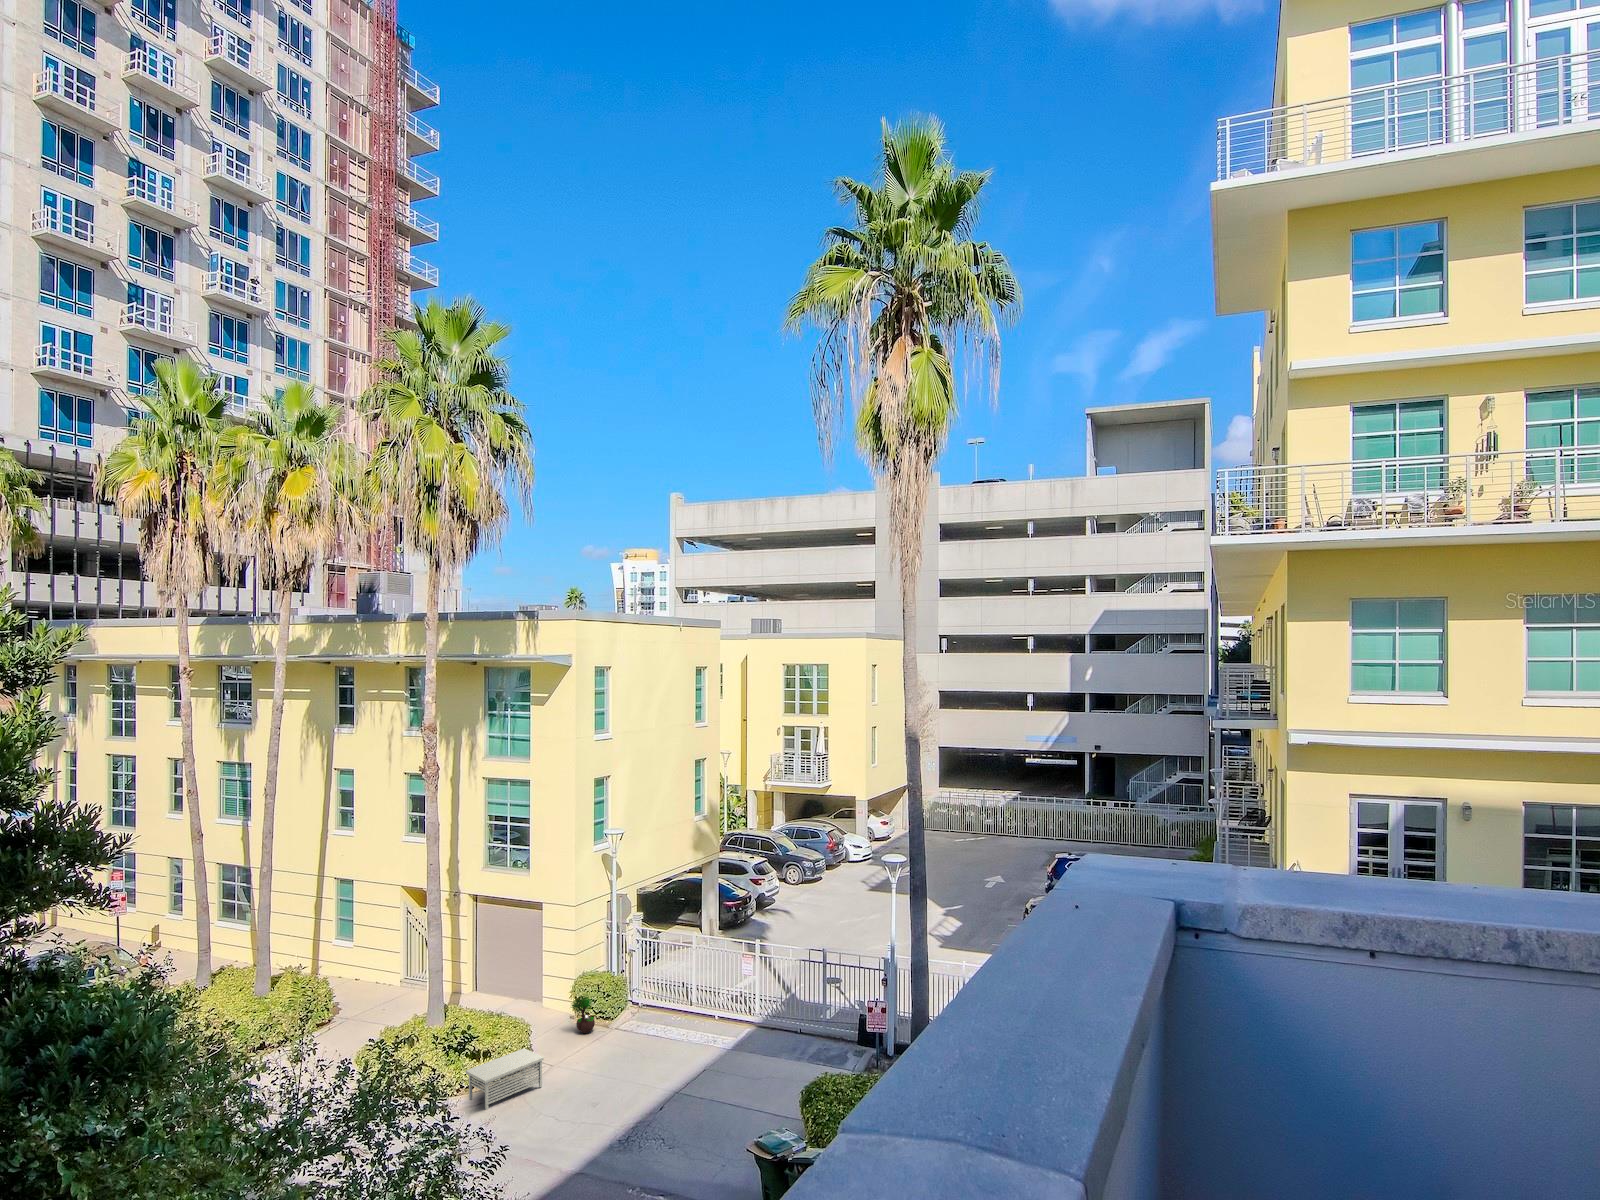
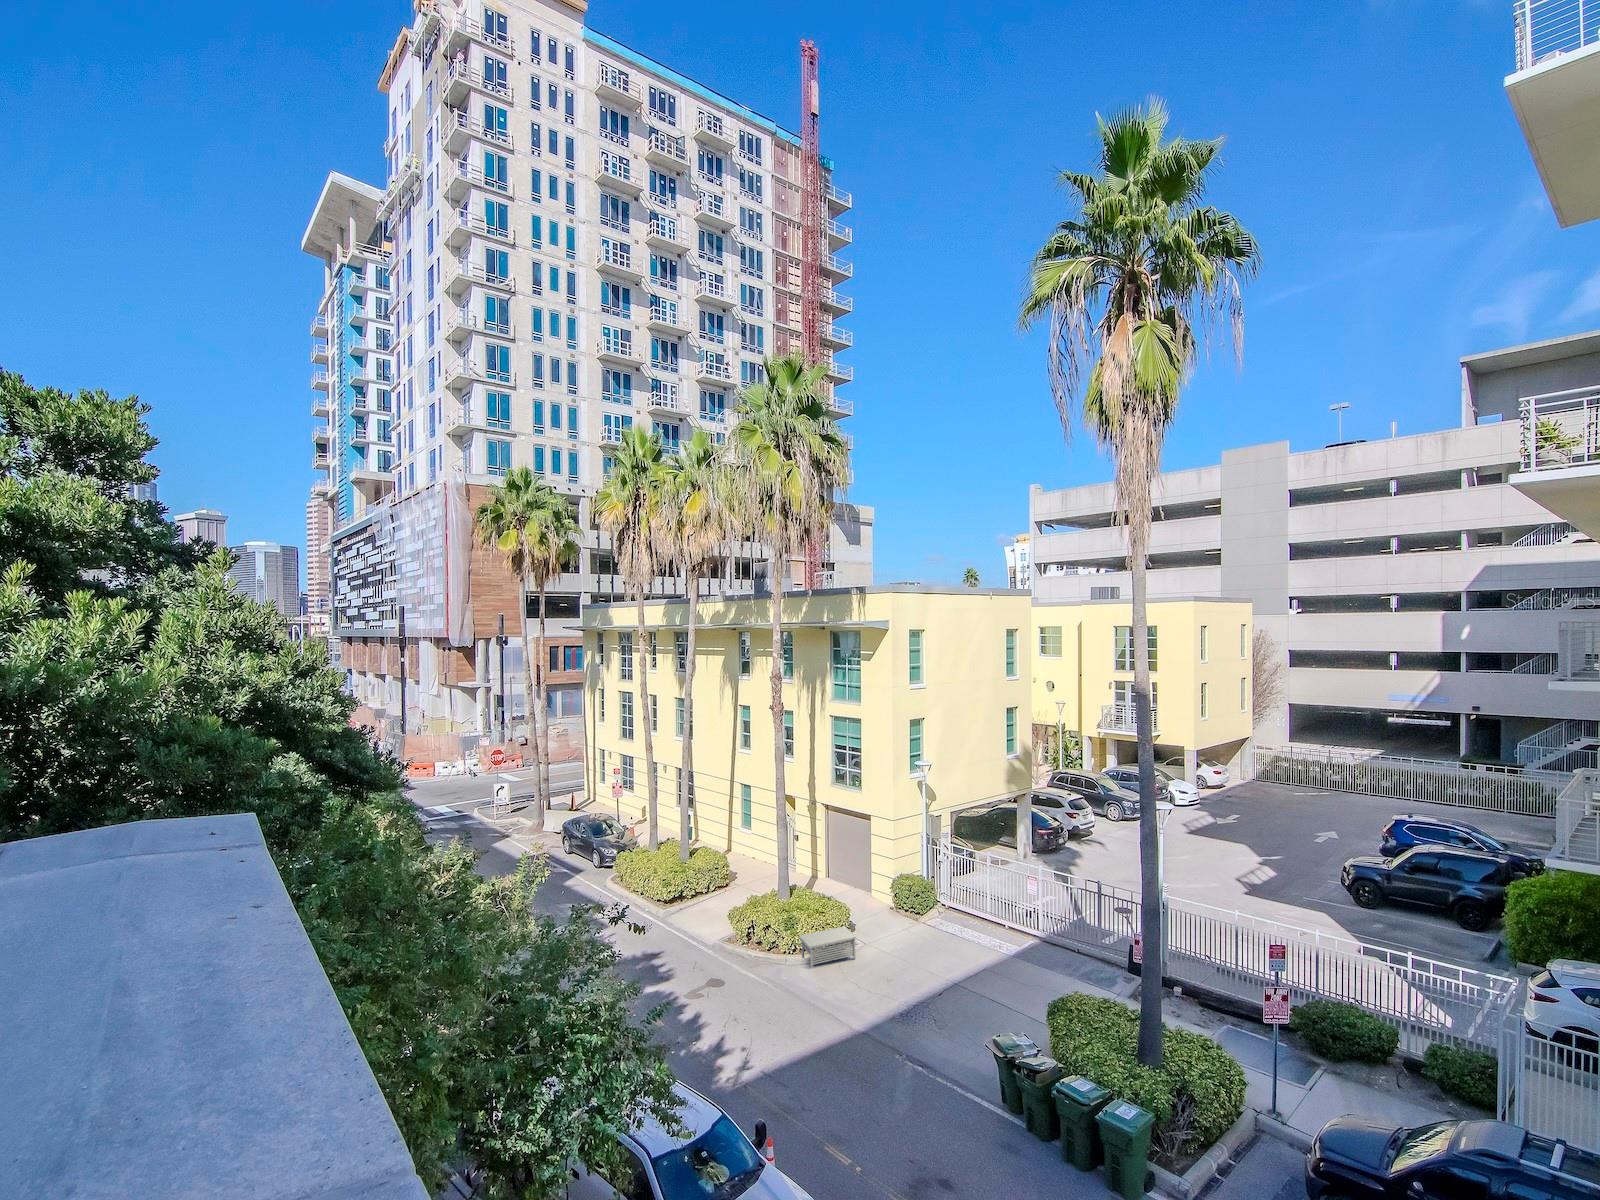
potted tree: present [571,995,595,1033] -> none [888,888,908,921]

